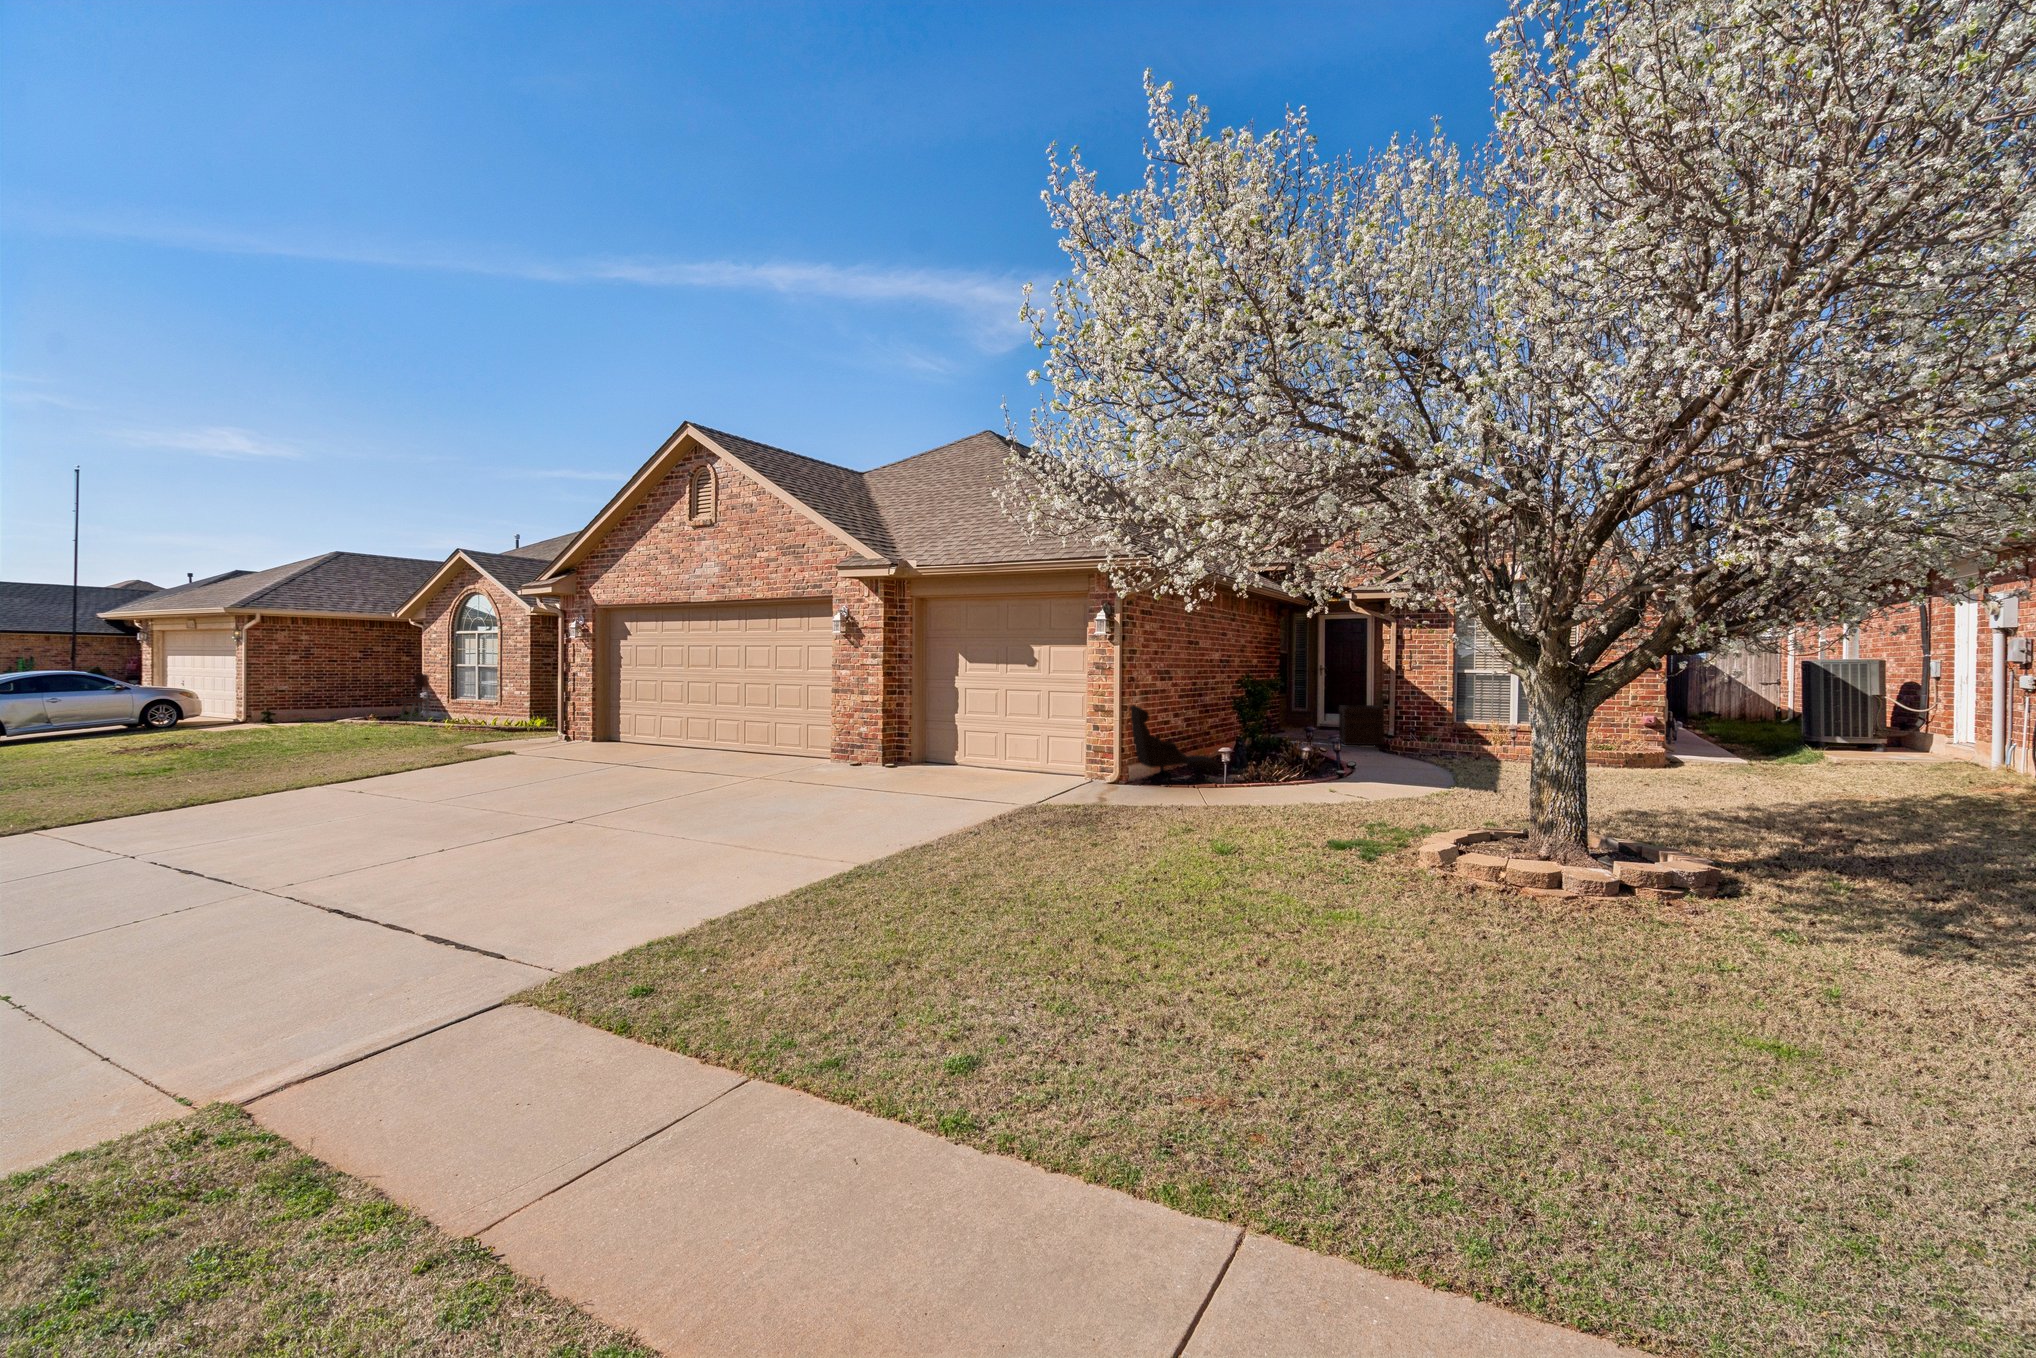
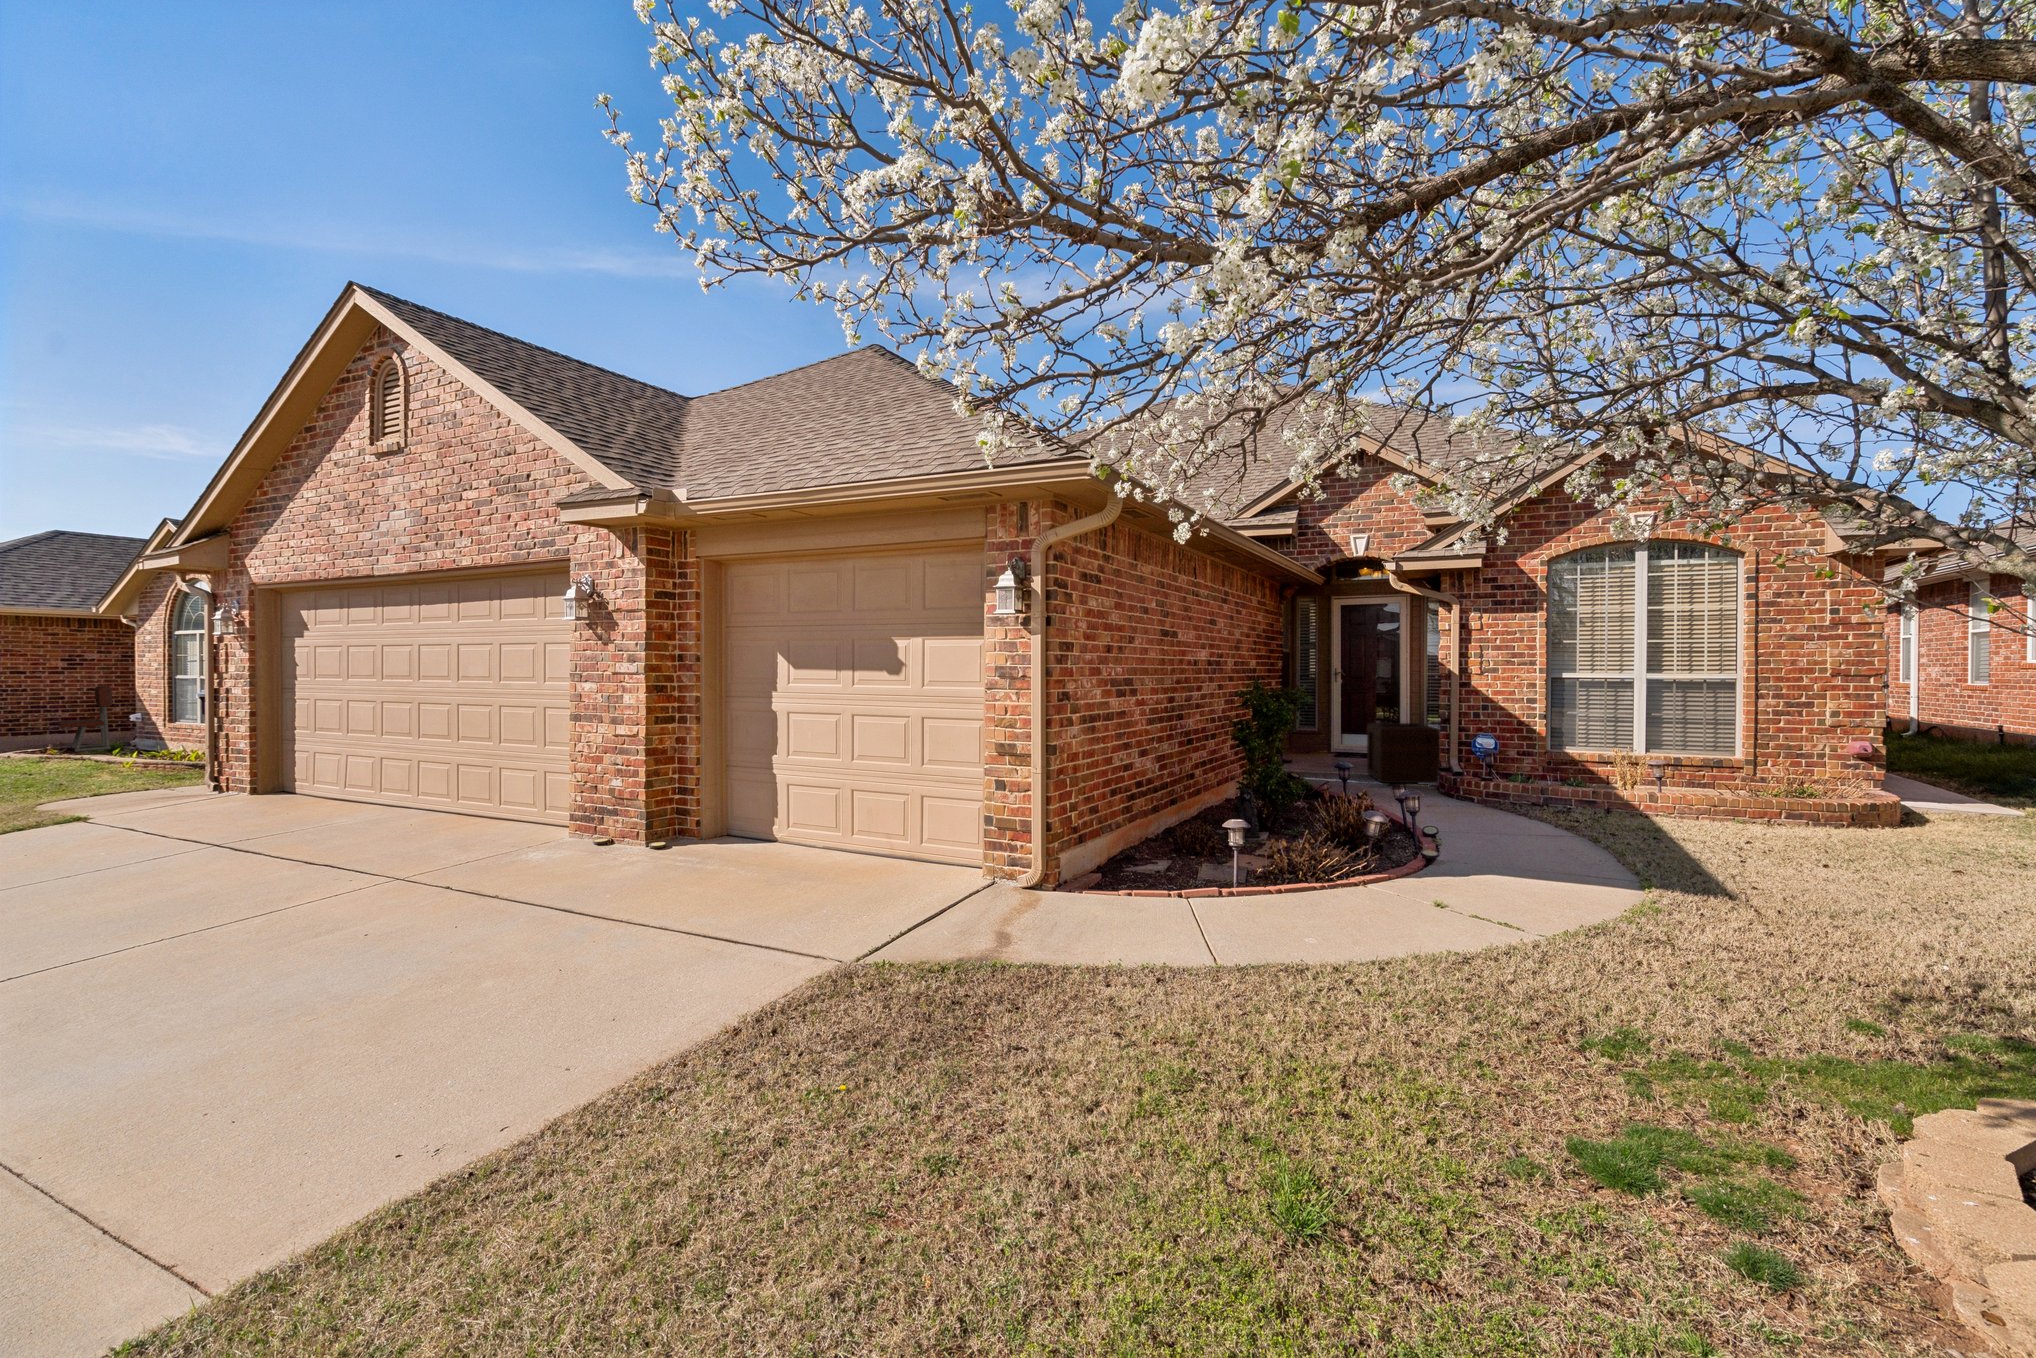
lounge chair: present [1129,705,1219,786] -> none [1057,742,1219,892]

